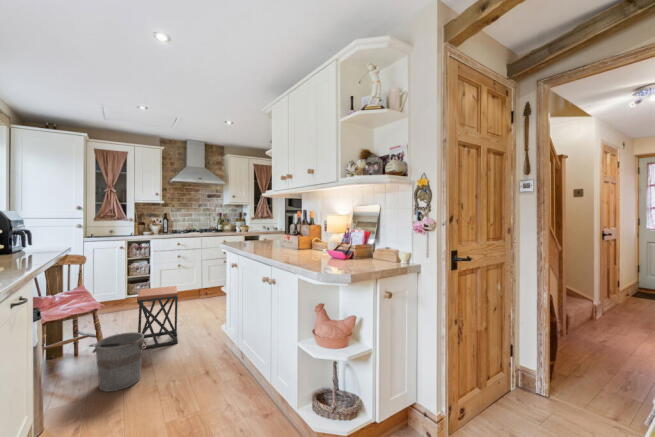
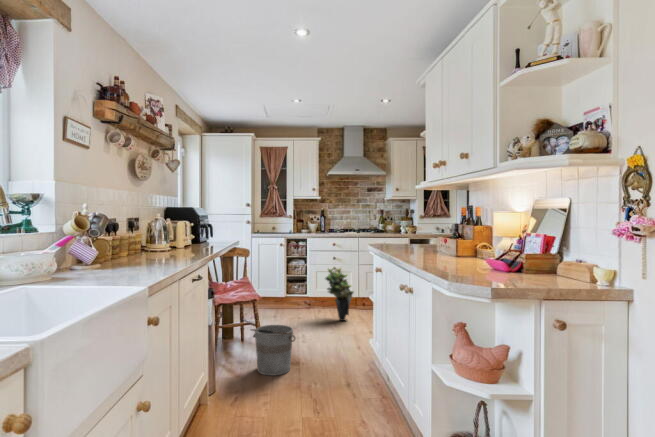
potted plant: none [170,264,200,313] -> present [325,269,353,321]
stool: present [137,286,178,349] -> none [290,287,328,347]

